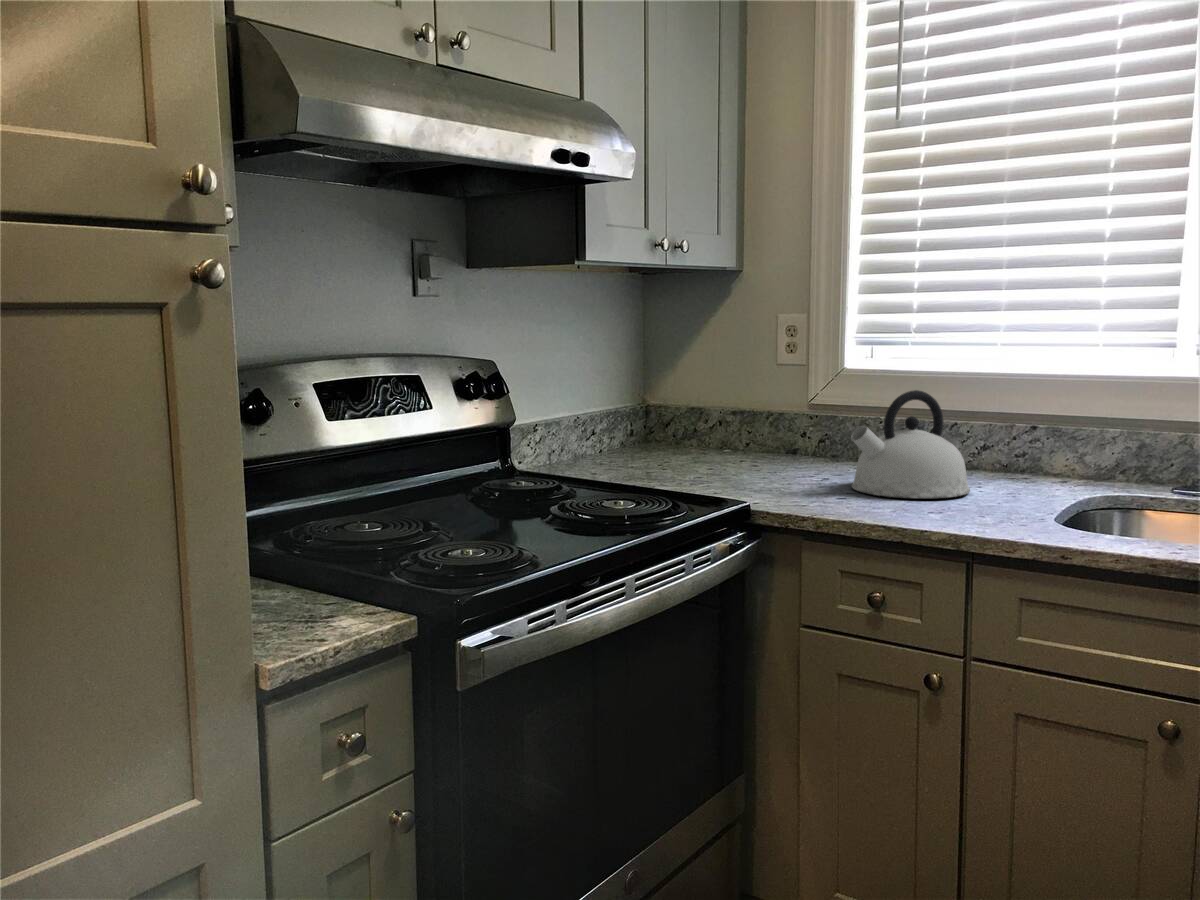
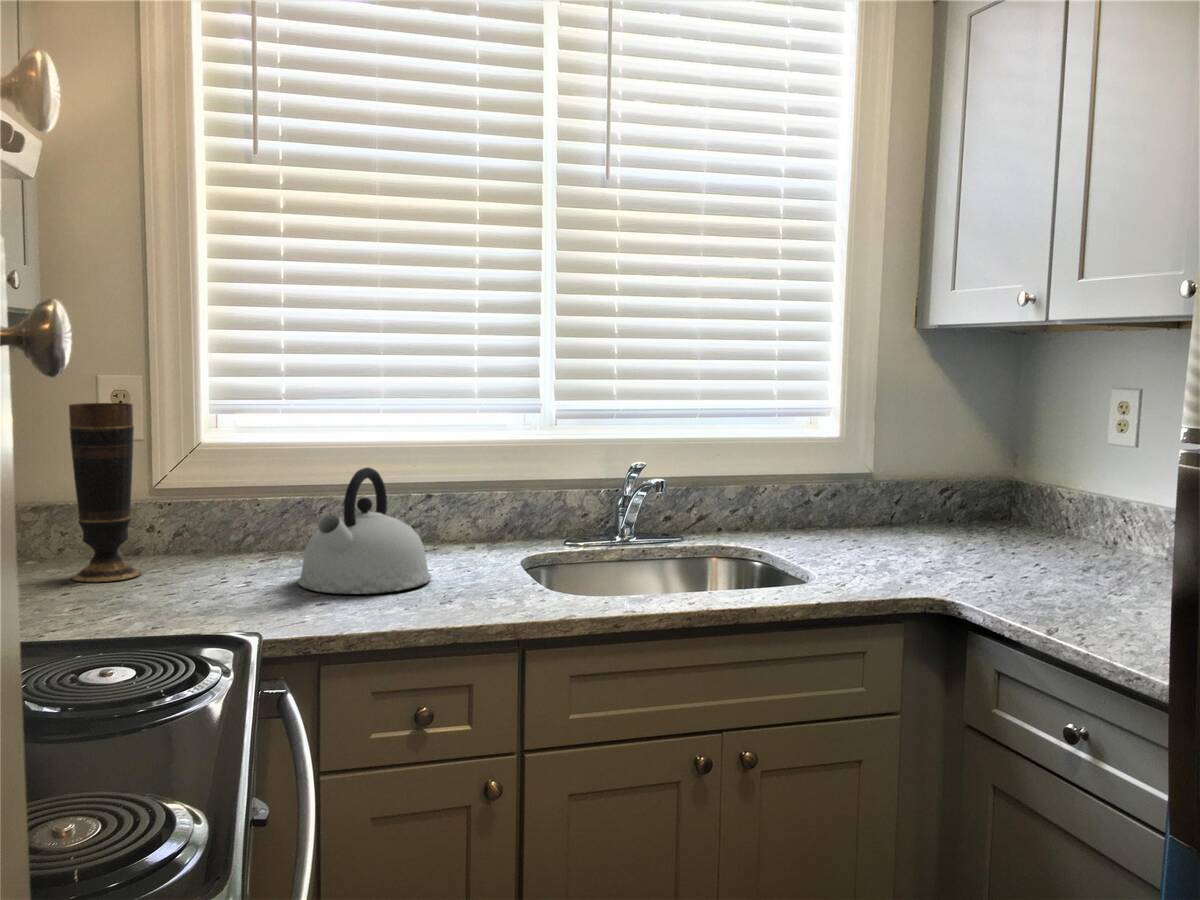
vase: none [728,334,776,465] -> present [69,403,142,582]

